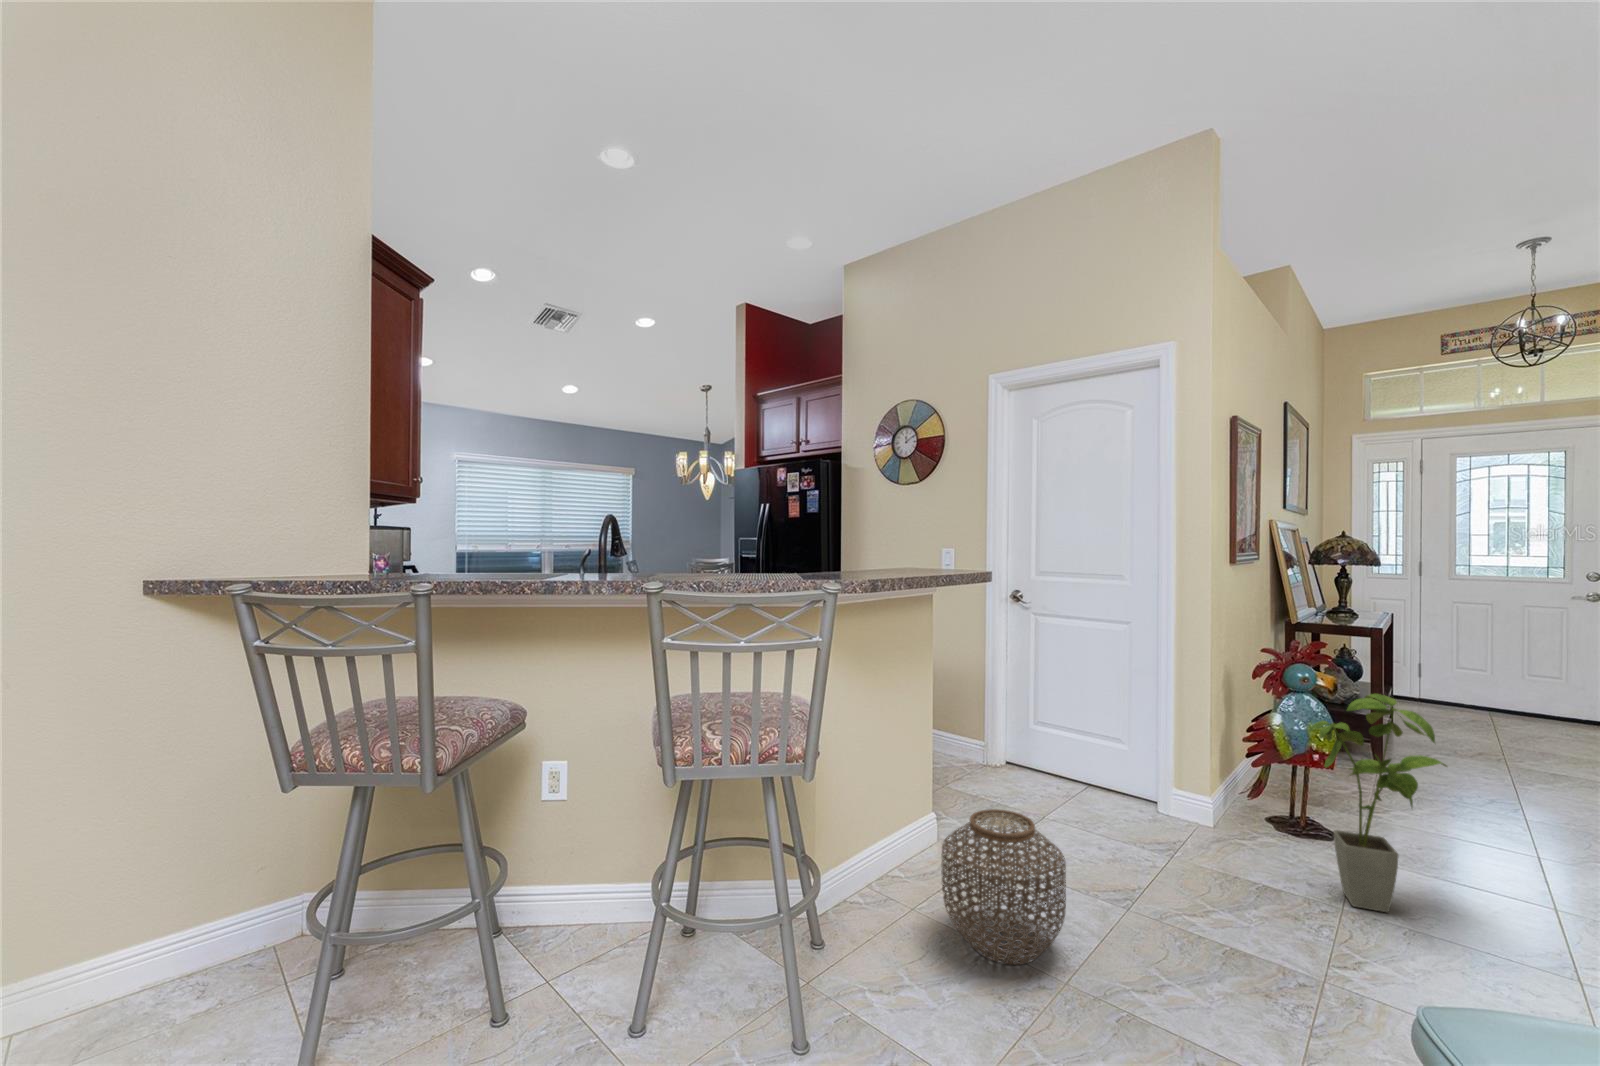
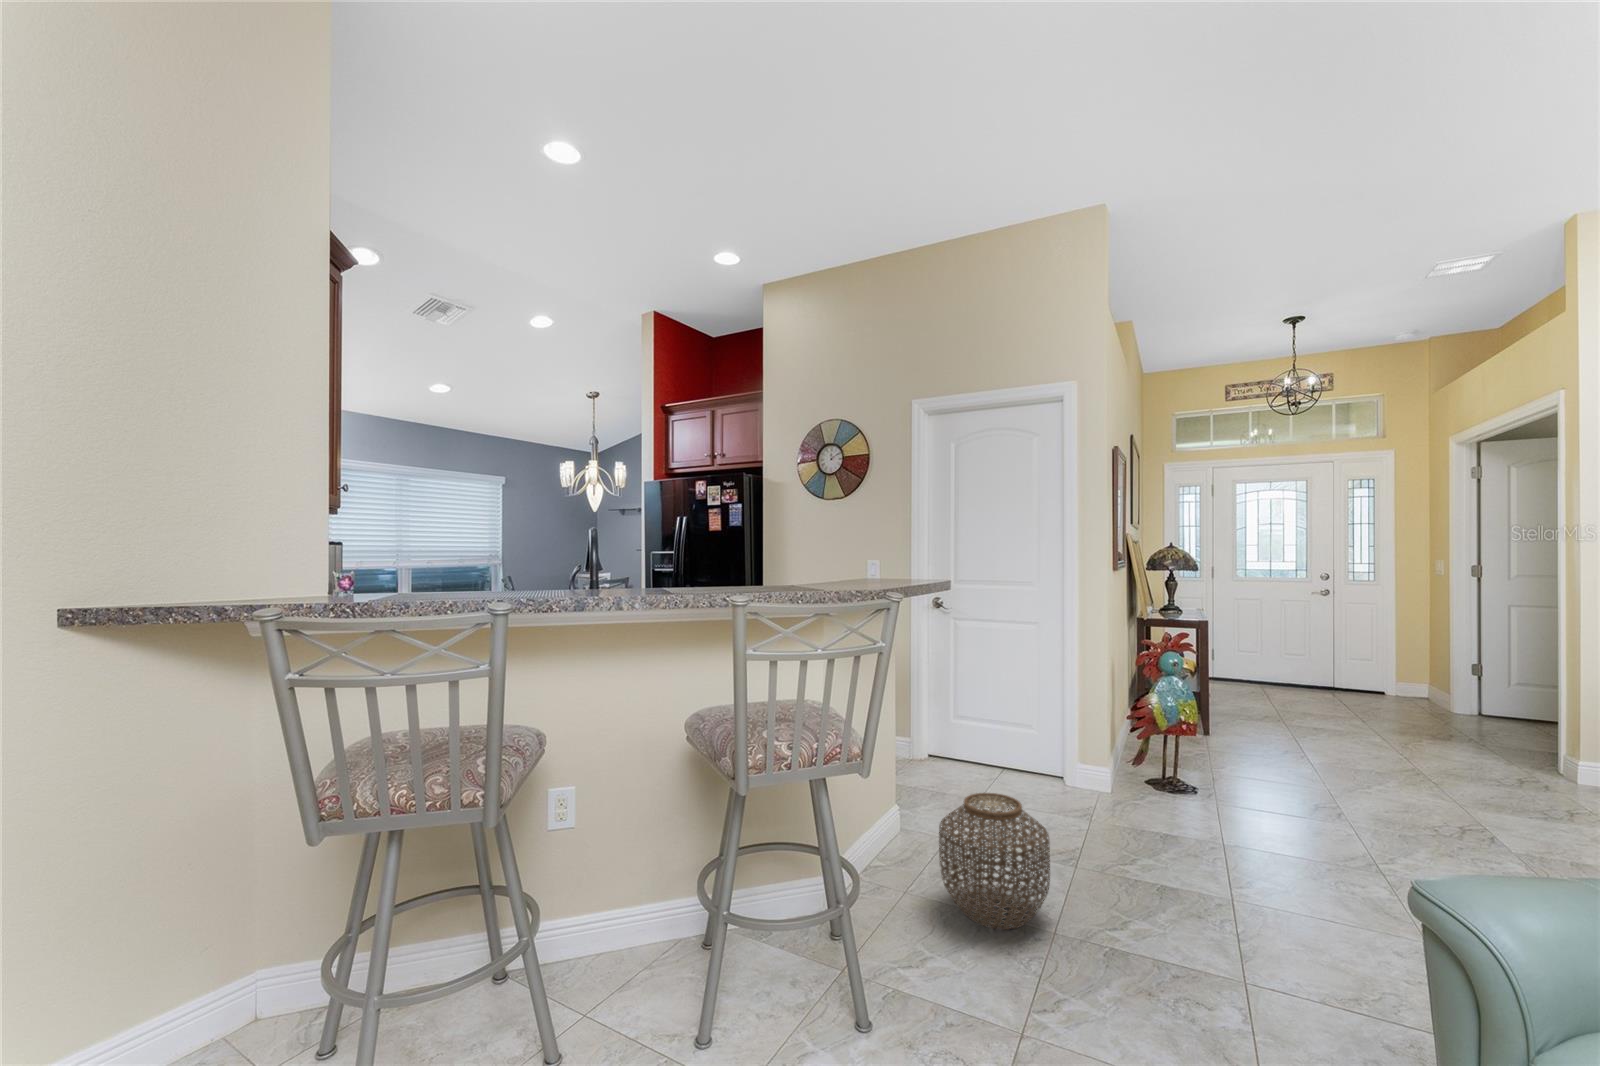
house plant: present [1308,694,1447,913] -> none [1197,672,1297,848]

